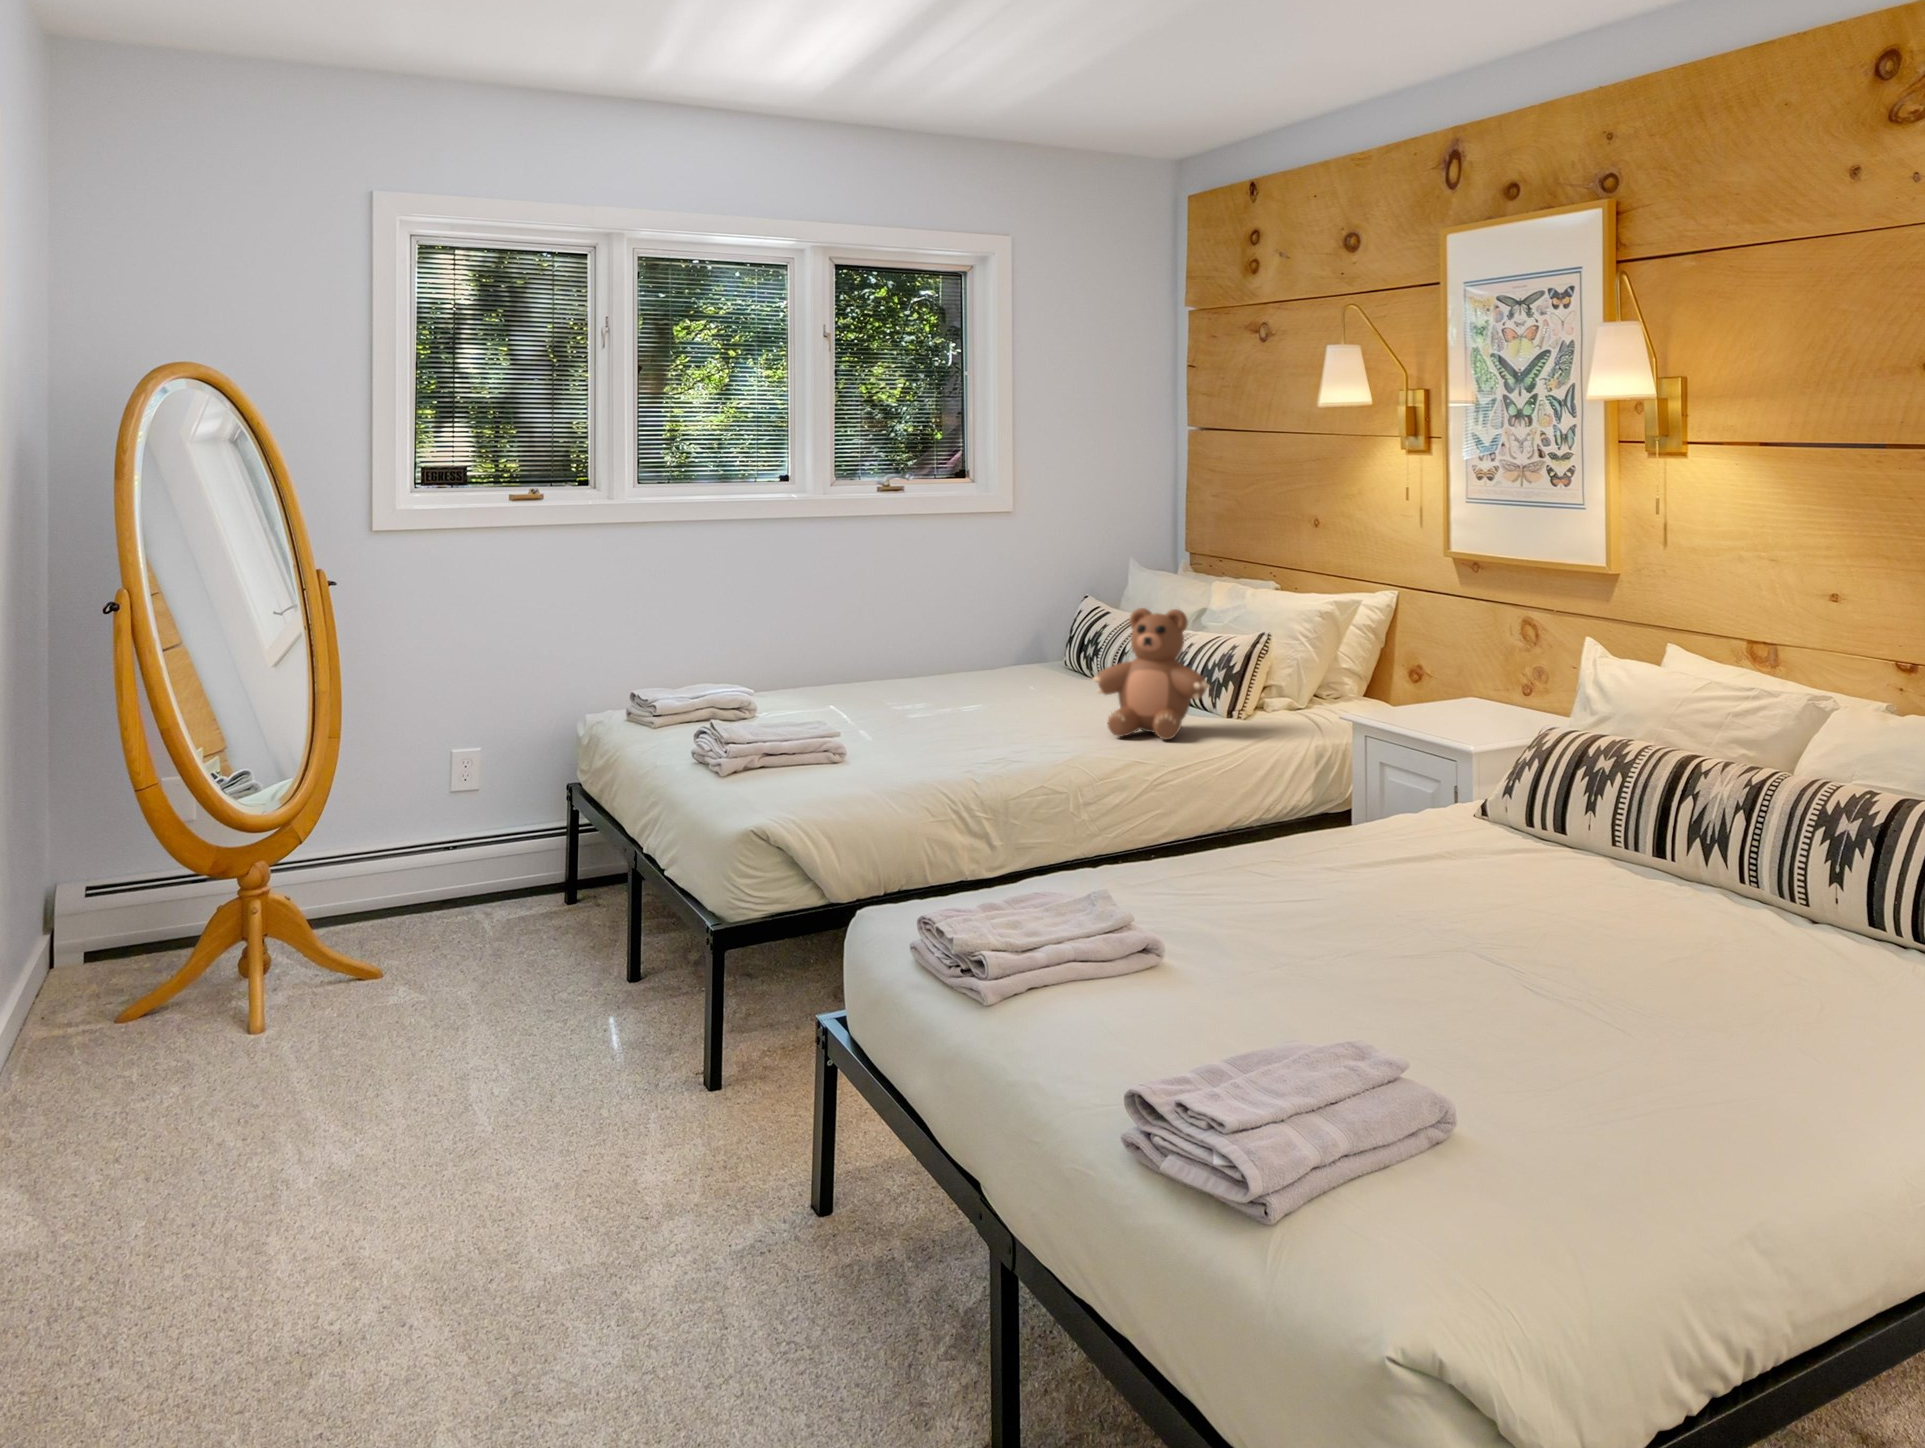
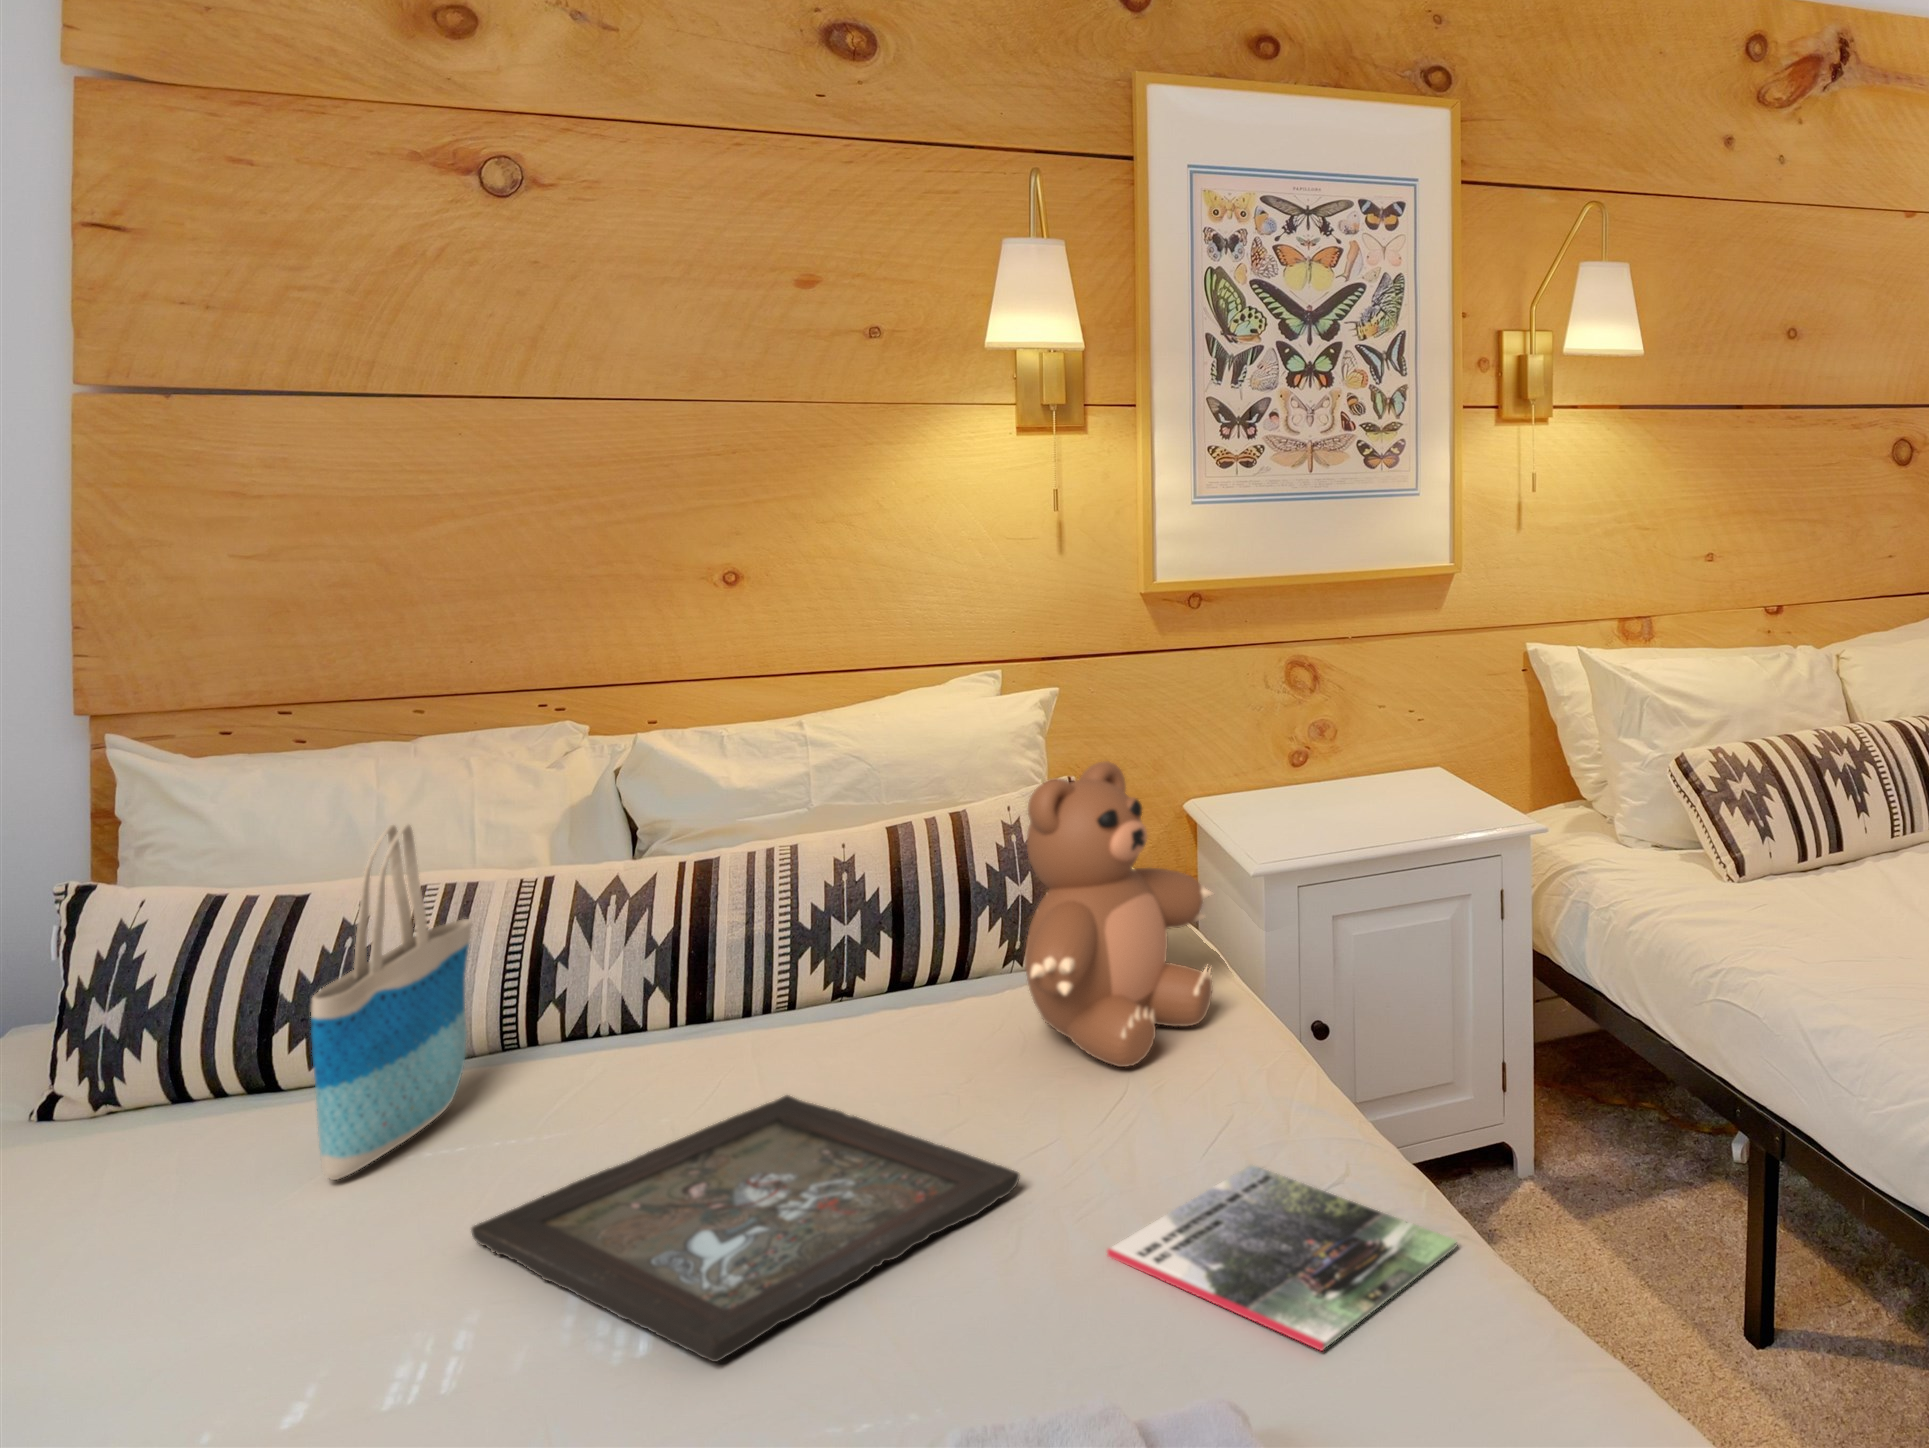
tote bag: none [1008,579,1089,689] -> present [311,825,472,1180]
tray: none [905,698,1080,735] -> present [472,1095,1019,1362]
magazine: none [897,747,1030,779] -> present [1107,1165,1456,1350]

